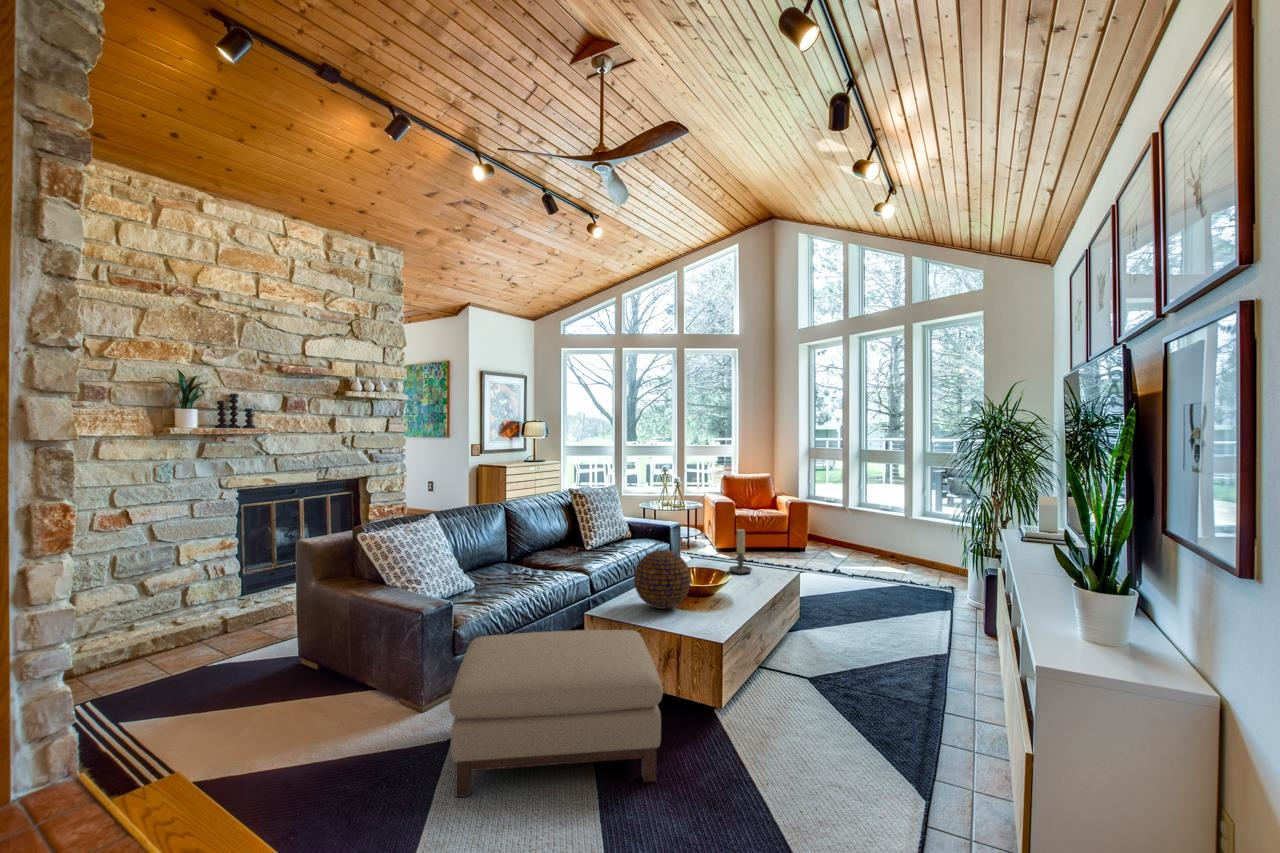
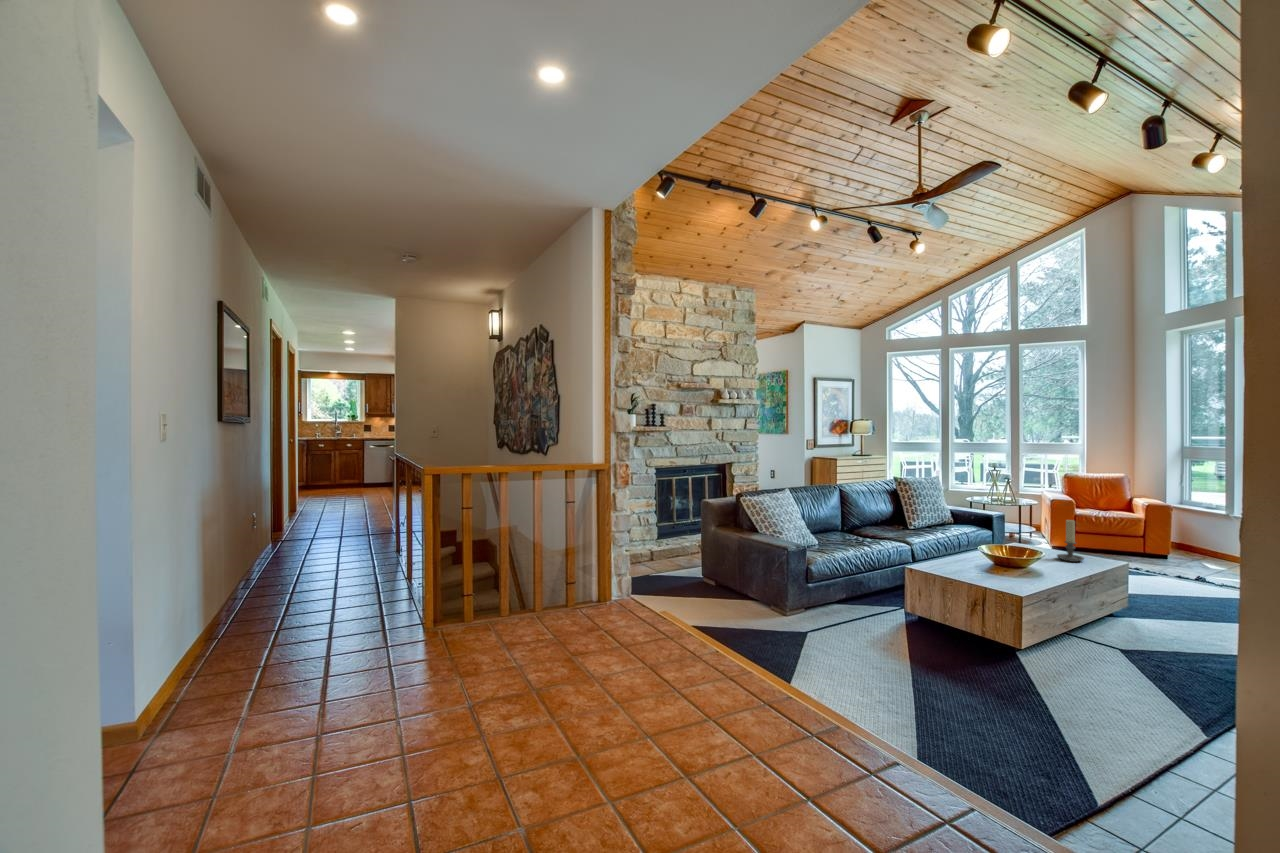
decorative orb: present [634,550,691,609] -> none [952,528,1008,577]
ottoman: present [449,630,663,797] -> none [807,574,972,696]

